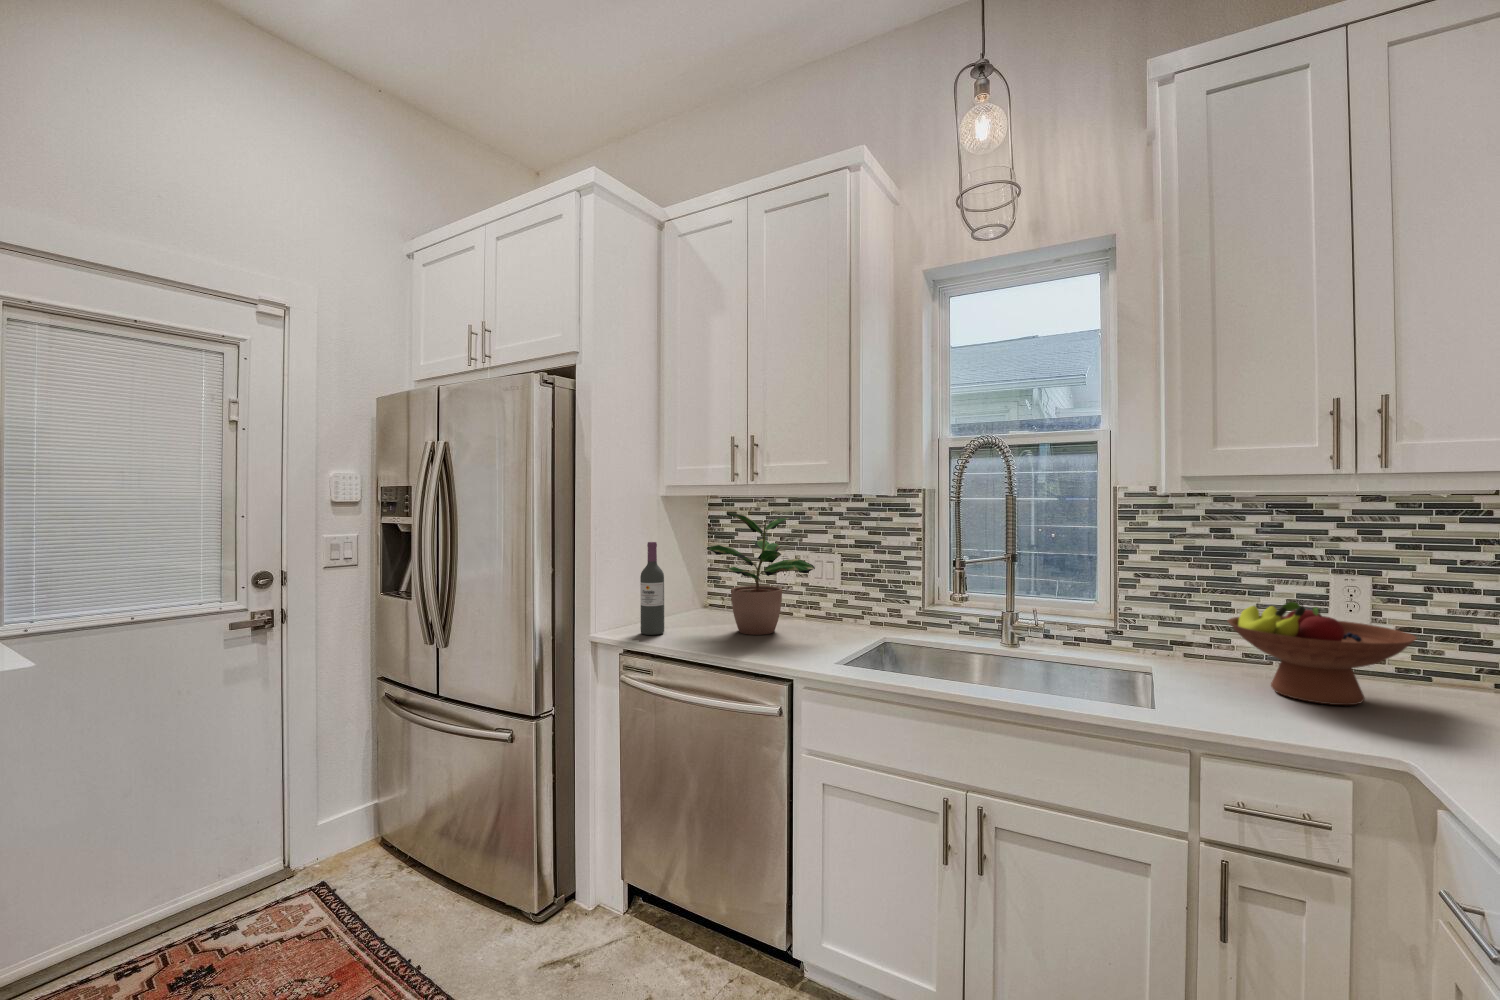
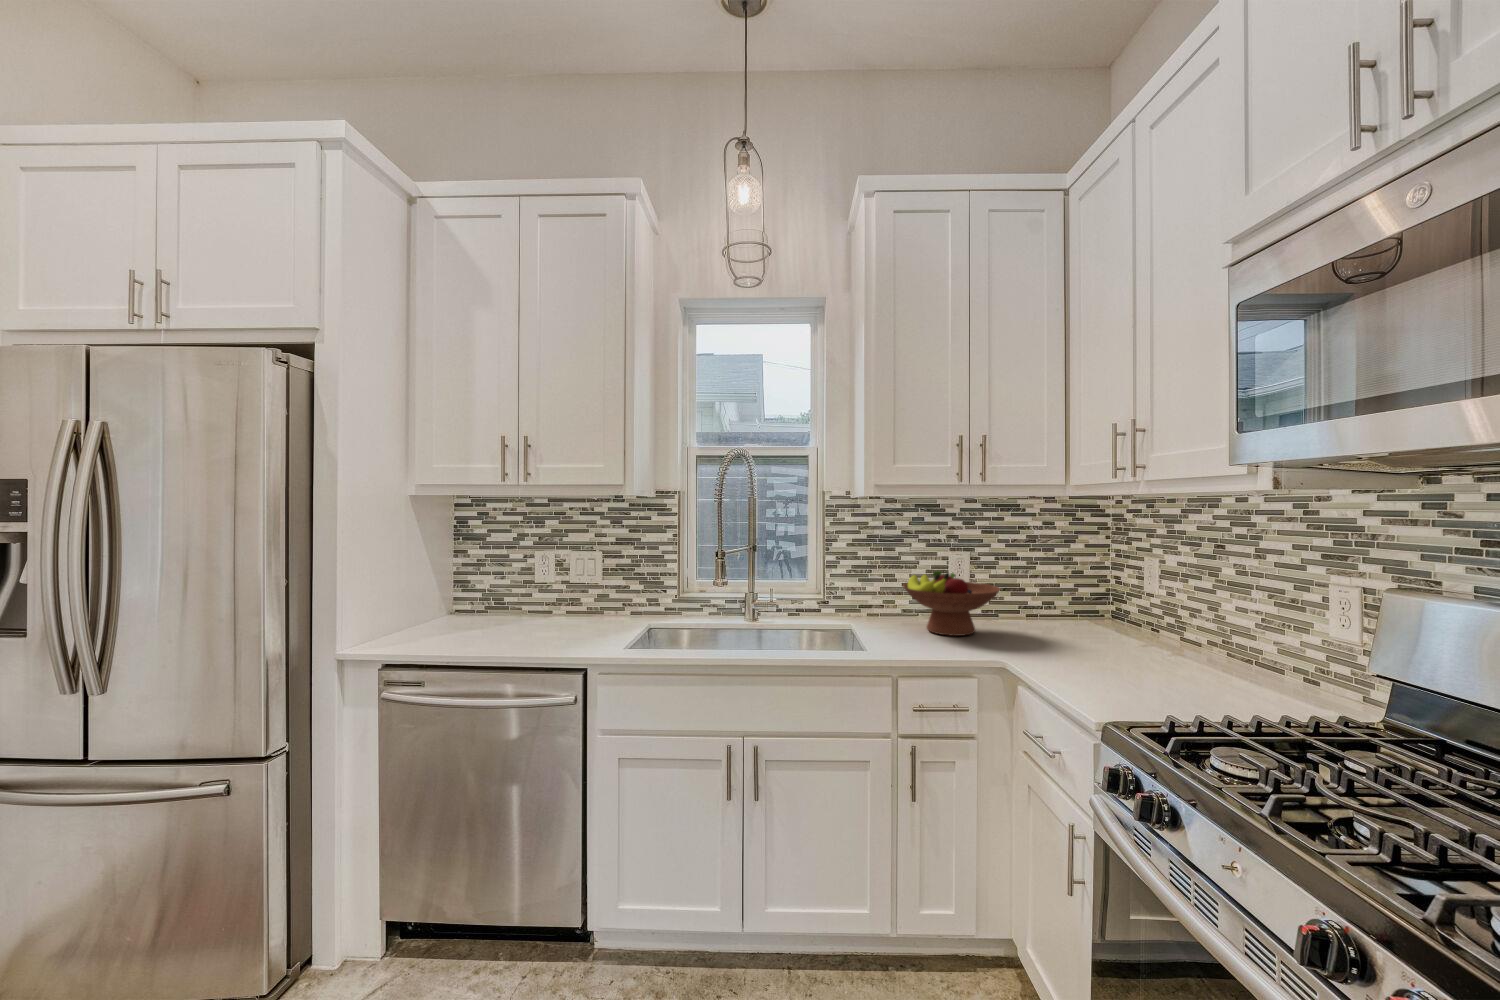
potted plant: present [707,512,815,635] -> none [470,513,589,633]
wine bottle: present [640,542,664,635] -> none [398,545,427,645]

